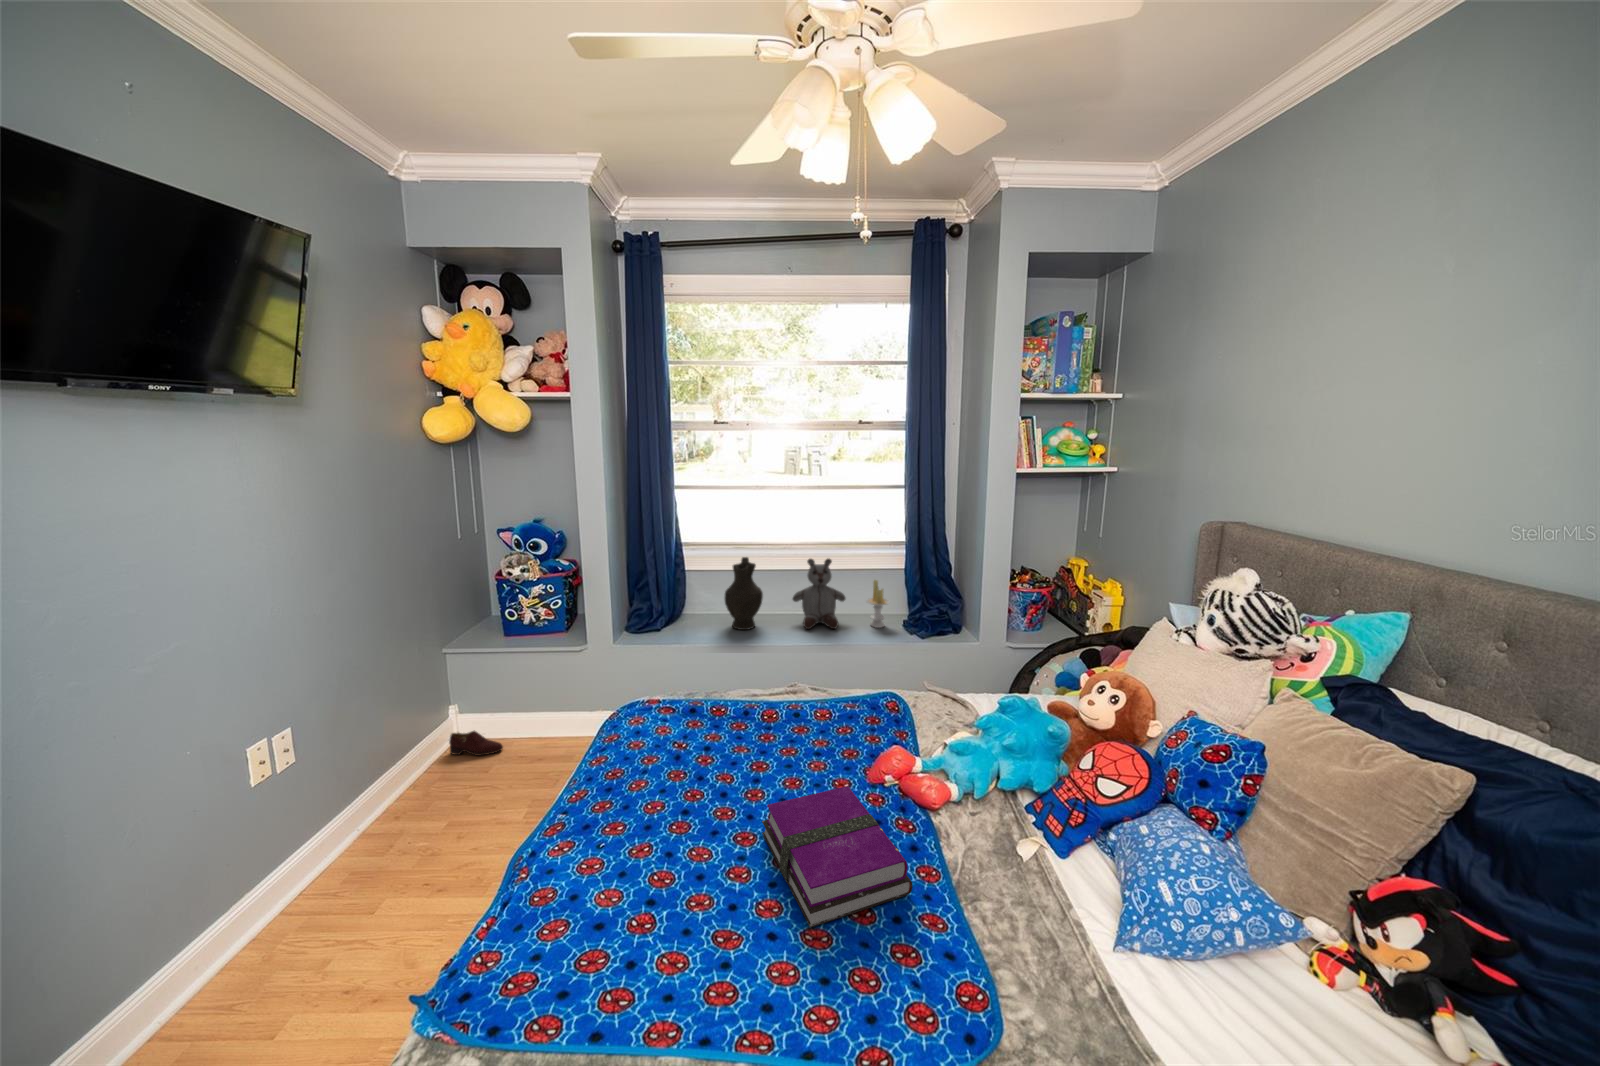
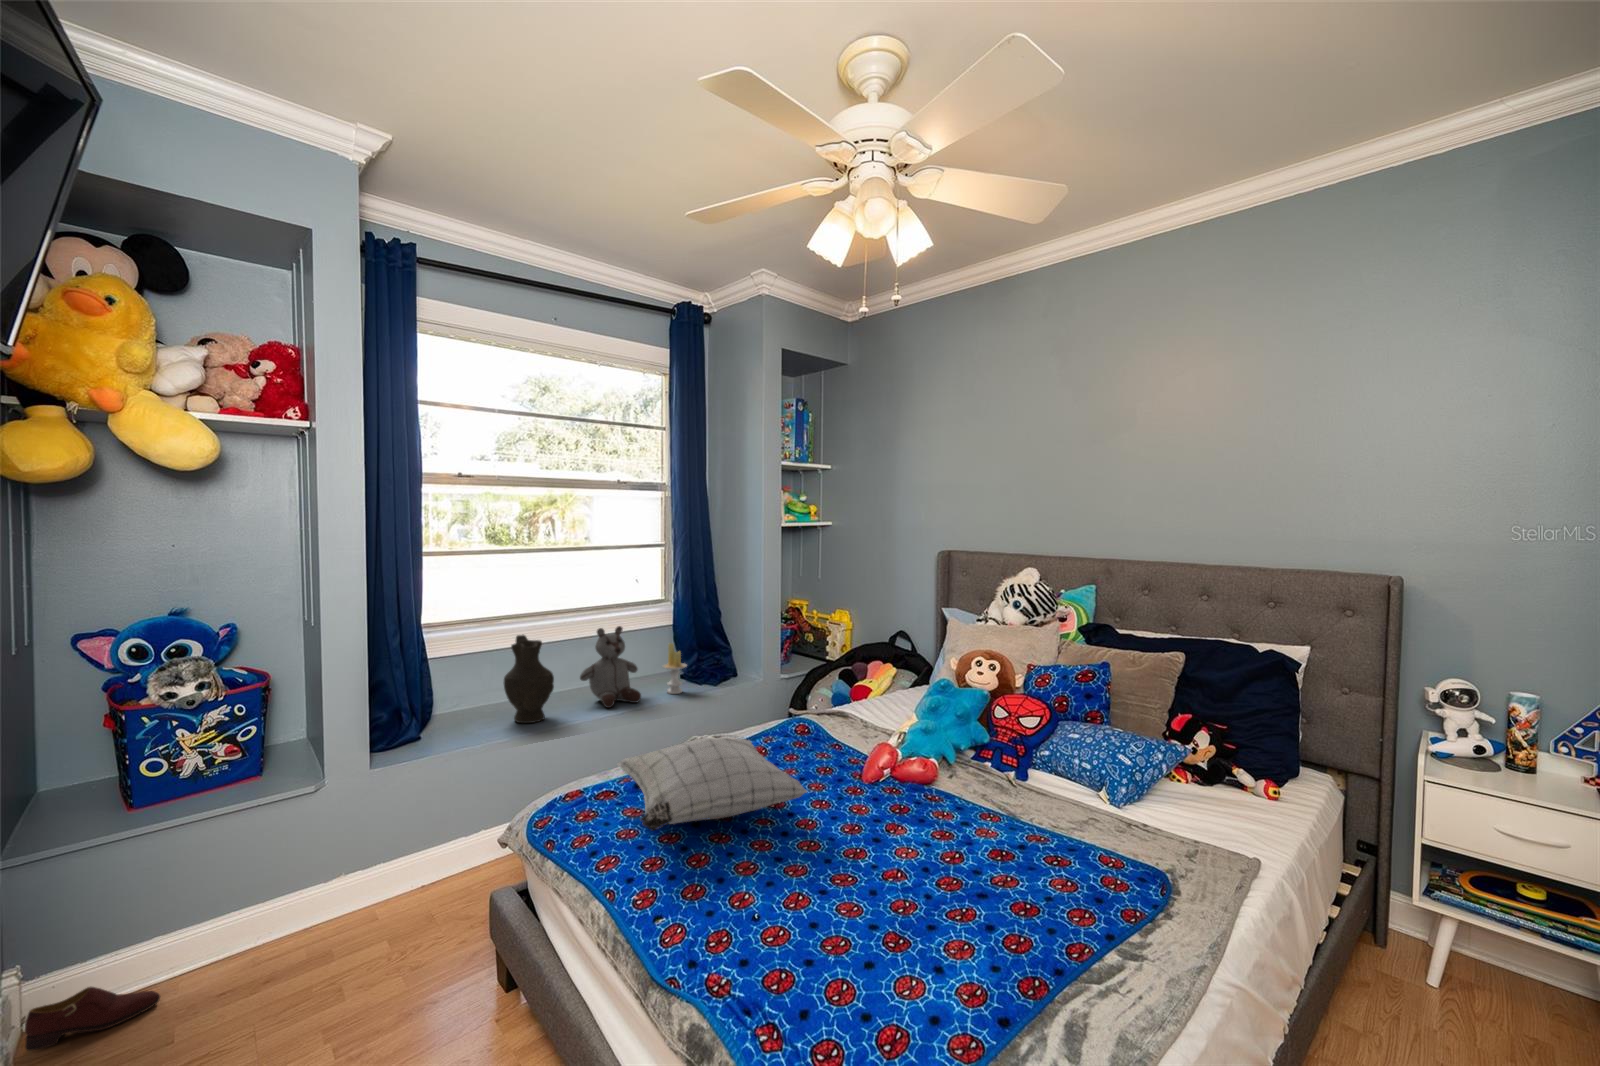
pillow: none [591,692,781,781] -> present [617,738,807,831]
hardback book: present [762,786,912,928] -> none [843,775,986,866]

